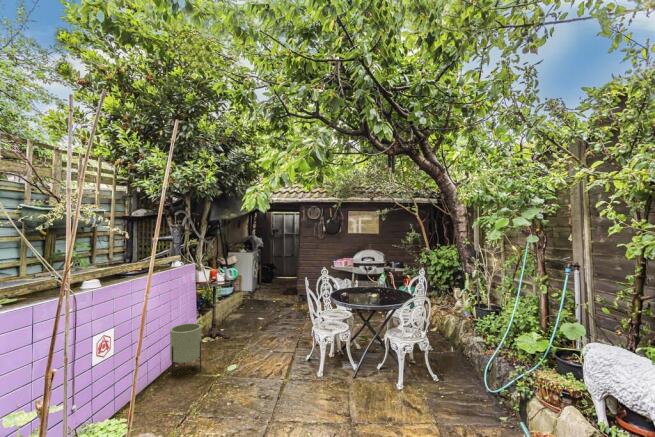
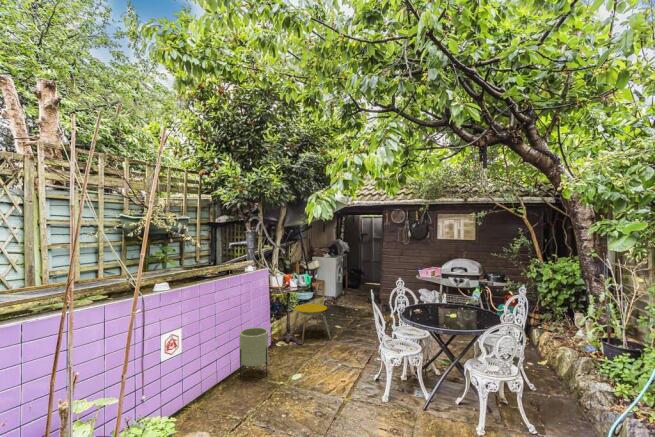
stool: none [215,298,257,337] -> present [292,304,331,344]

